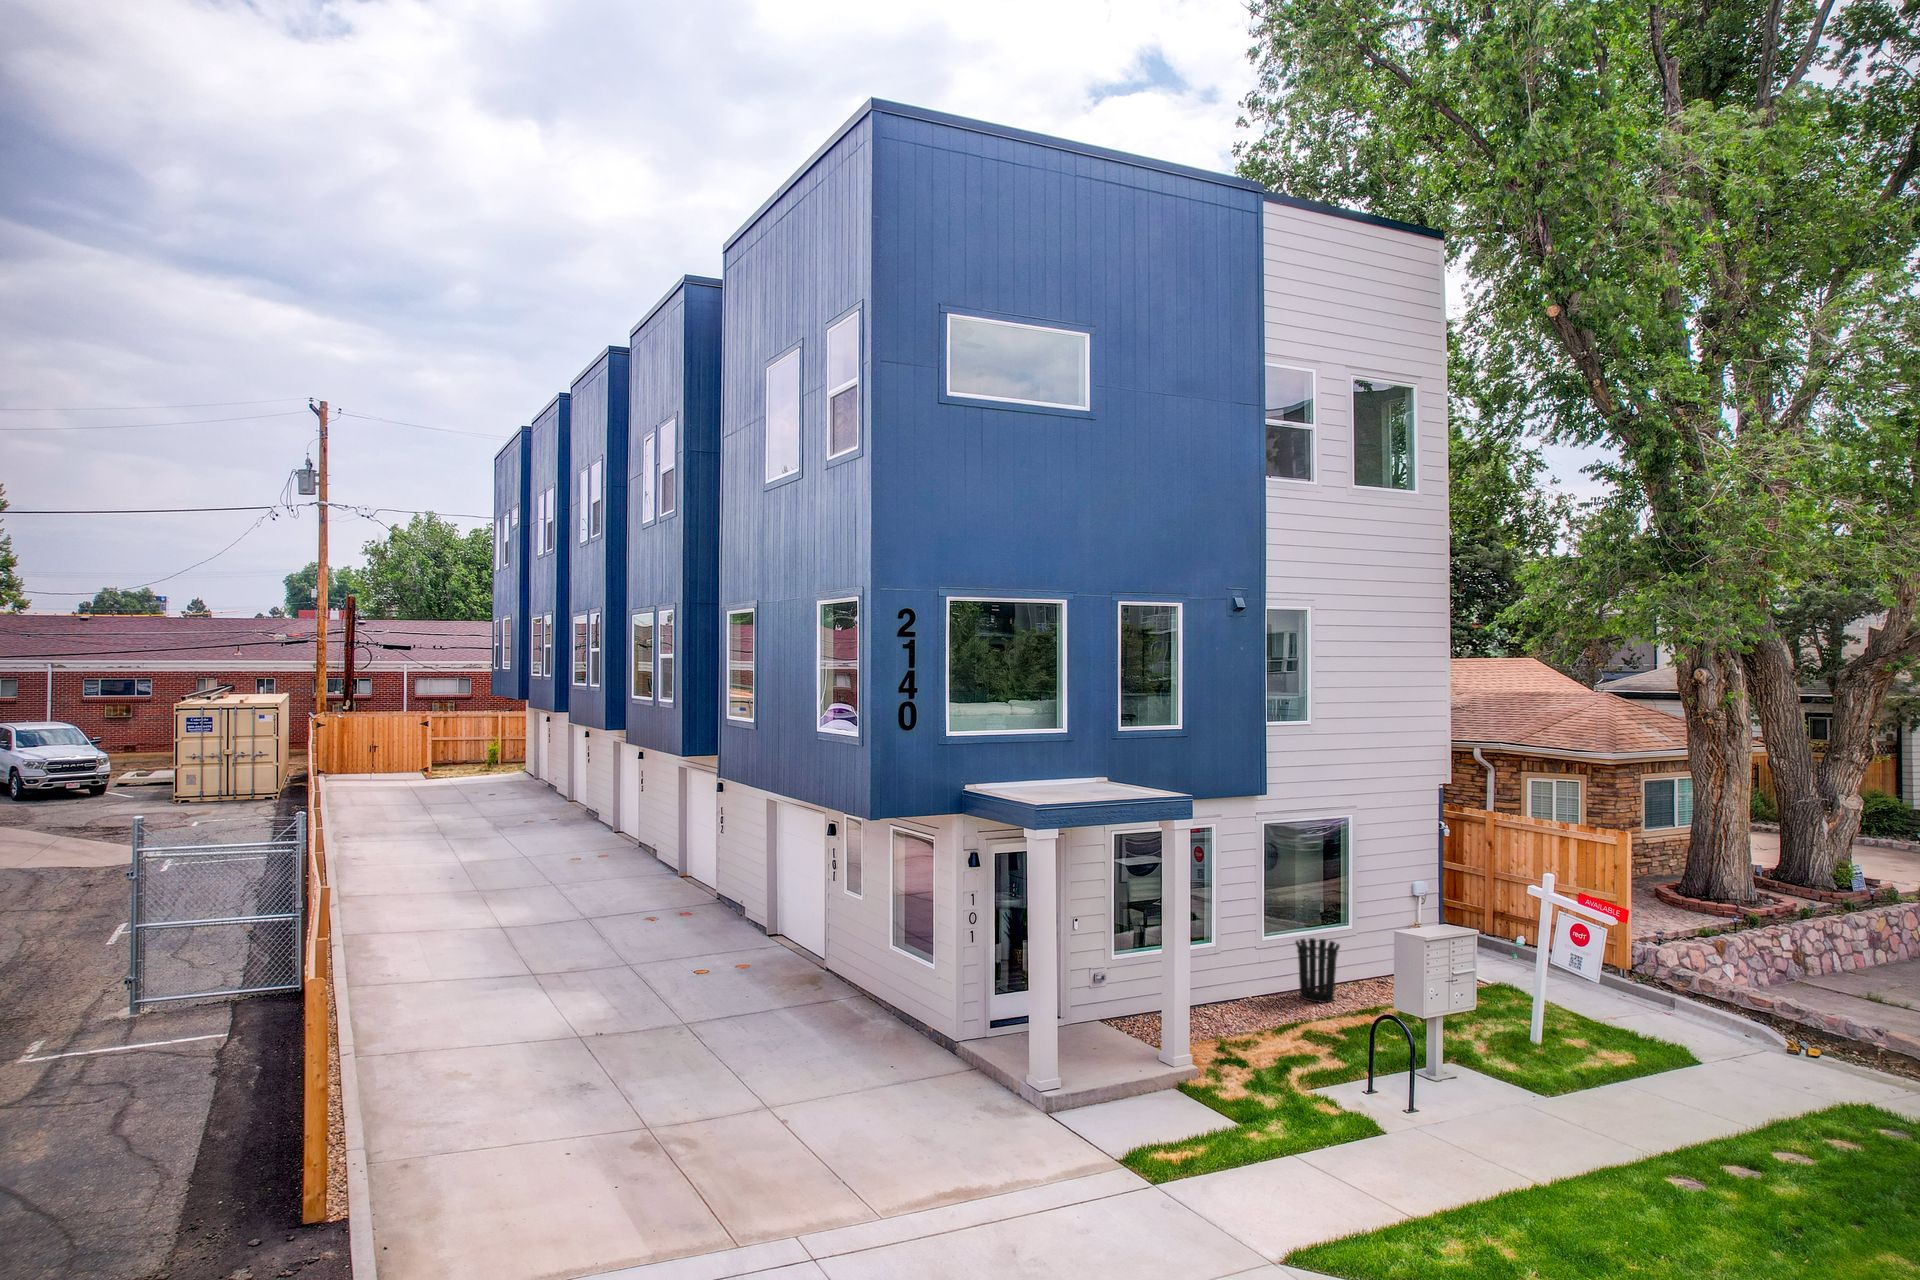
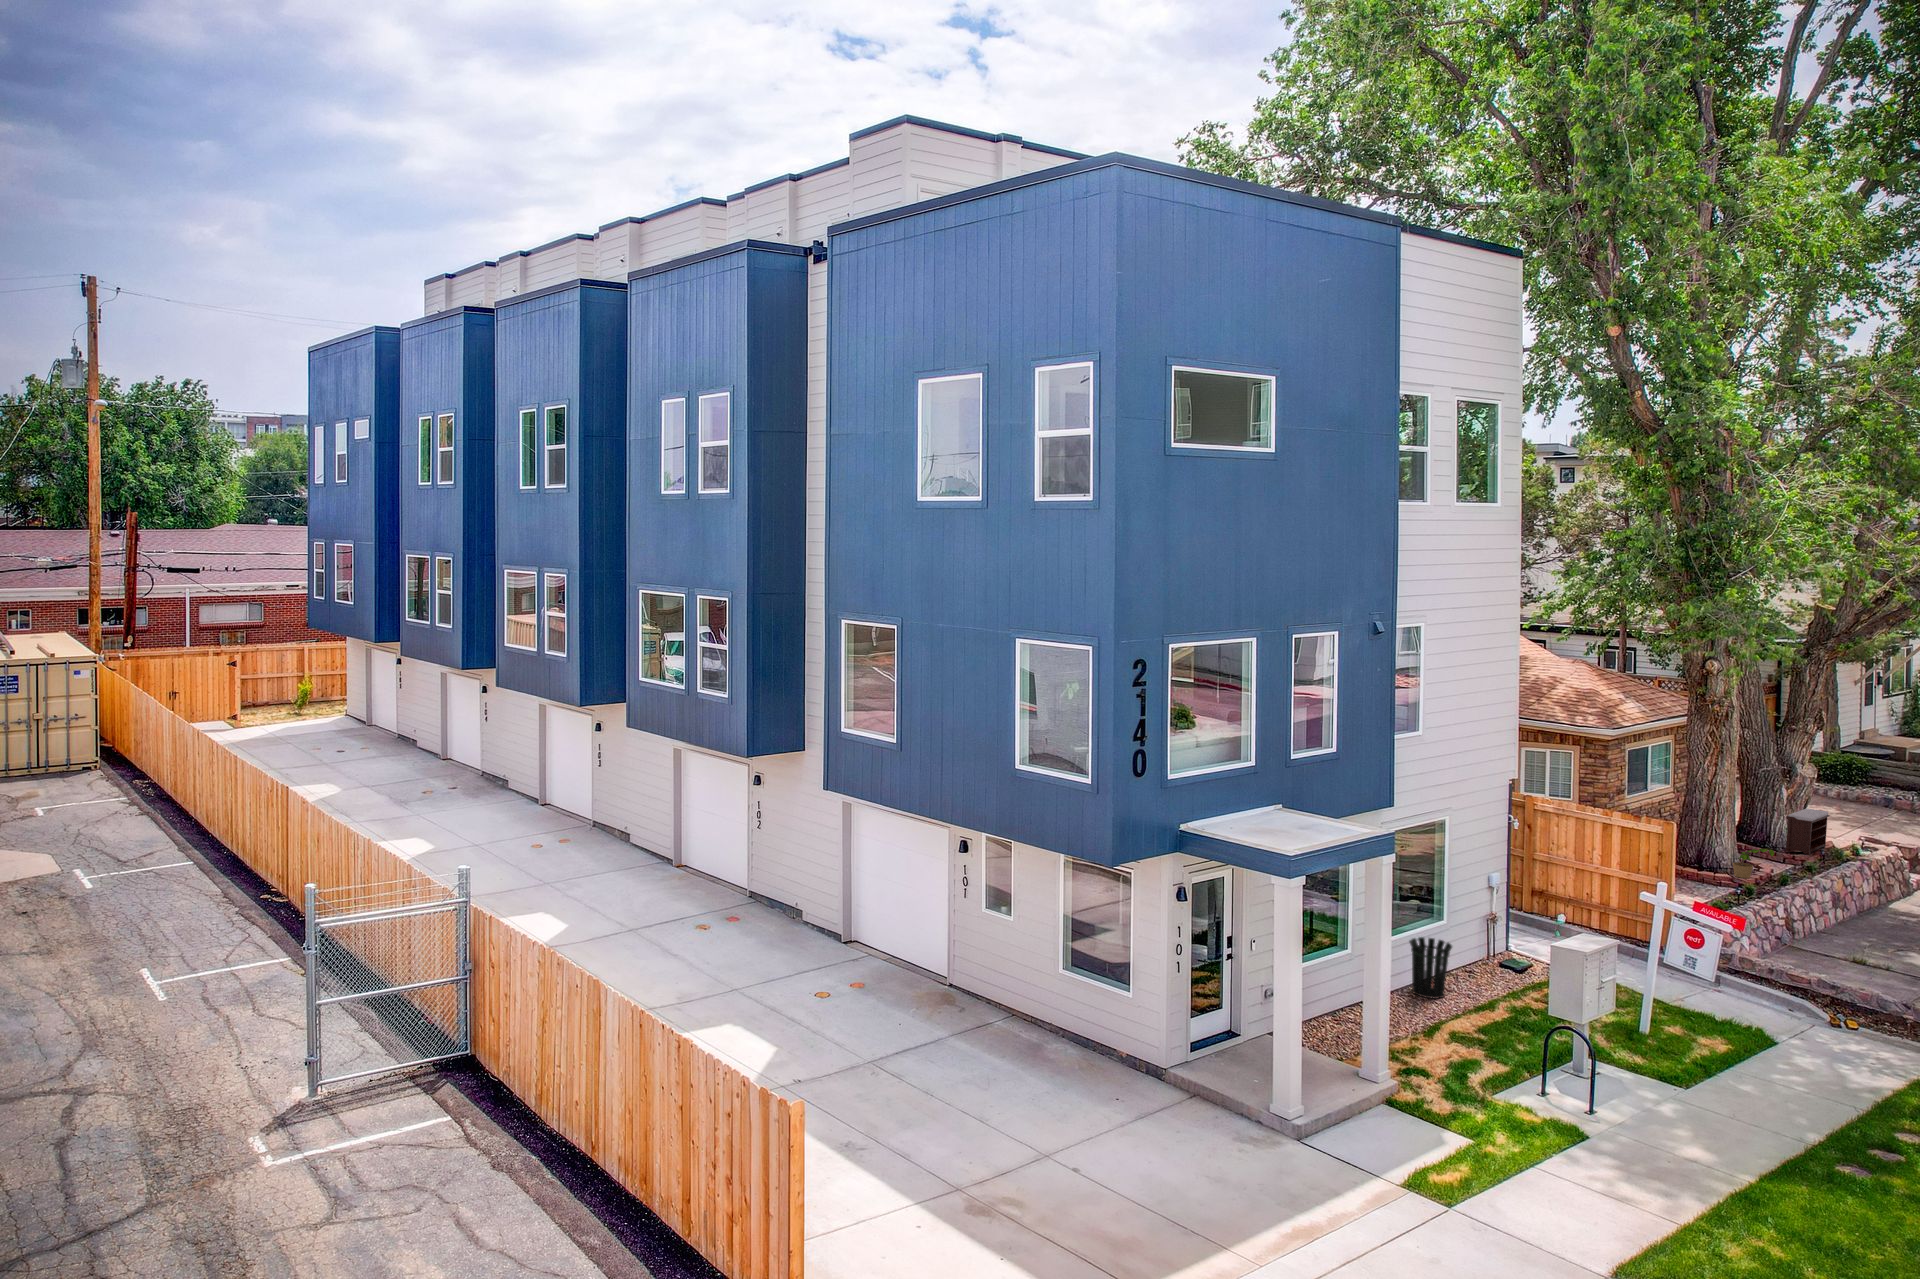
bench: none [1825,845,1882,895] -> present [1786,808,1830,855]
potted plant: none [1745,878,1789,911] -> present [1733,849,1774,878]

